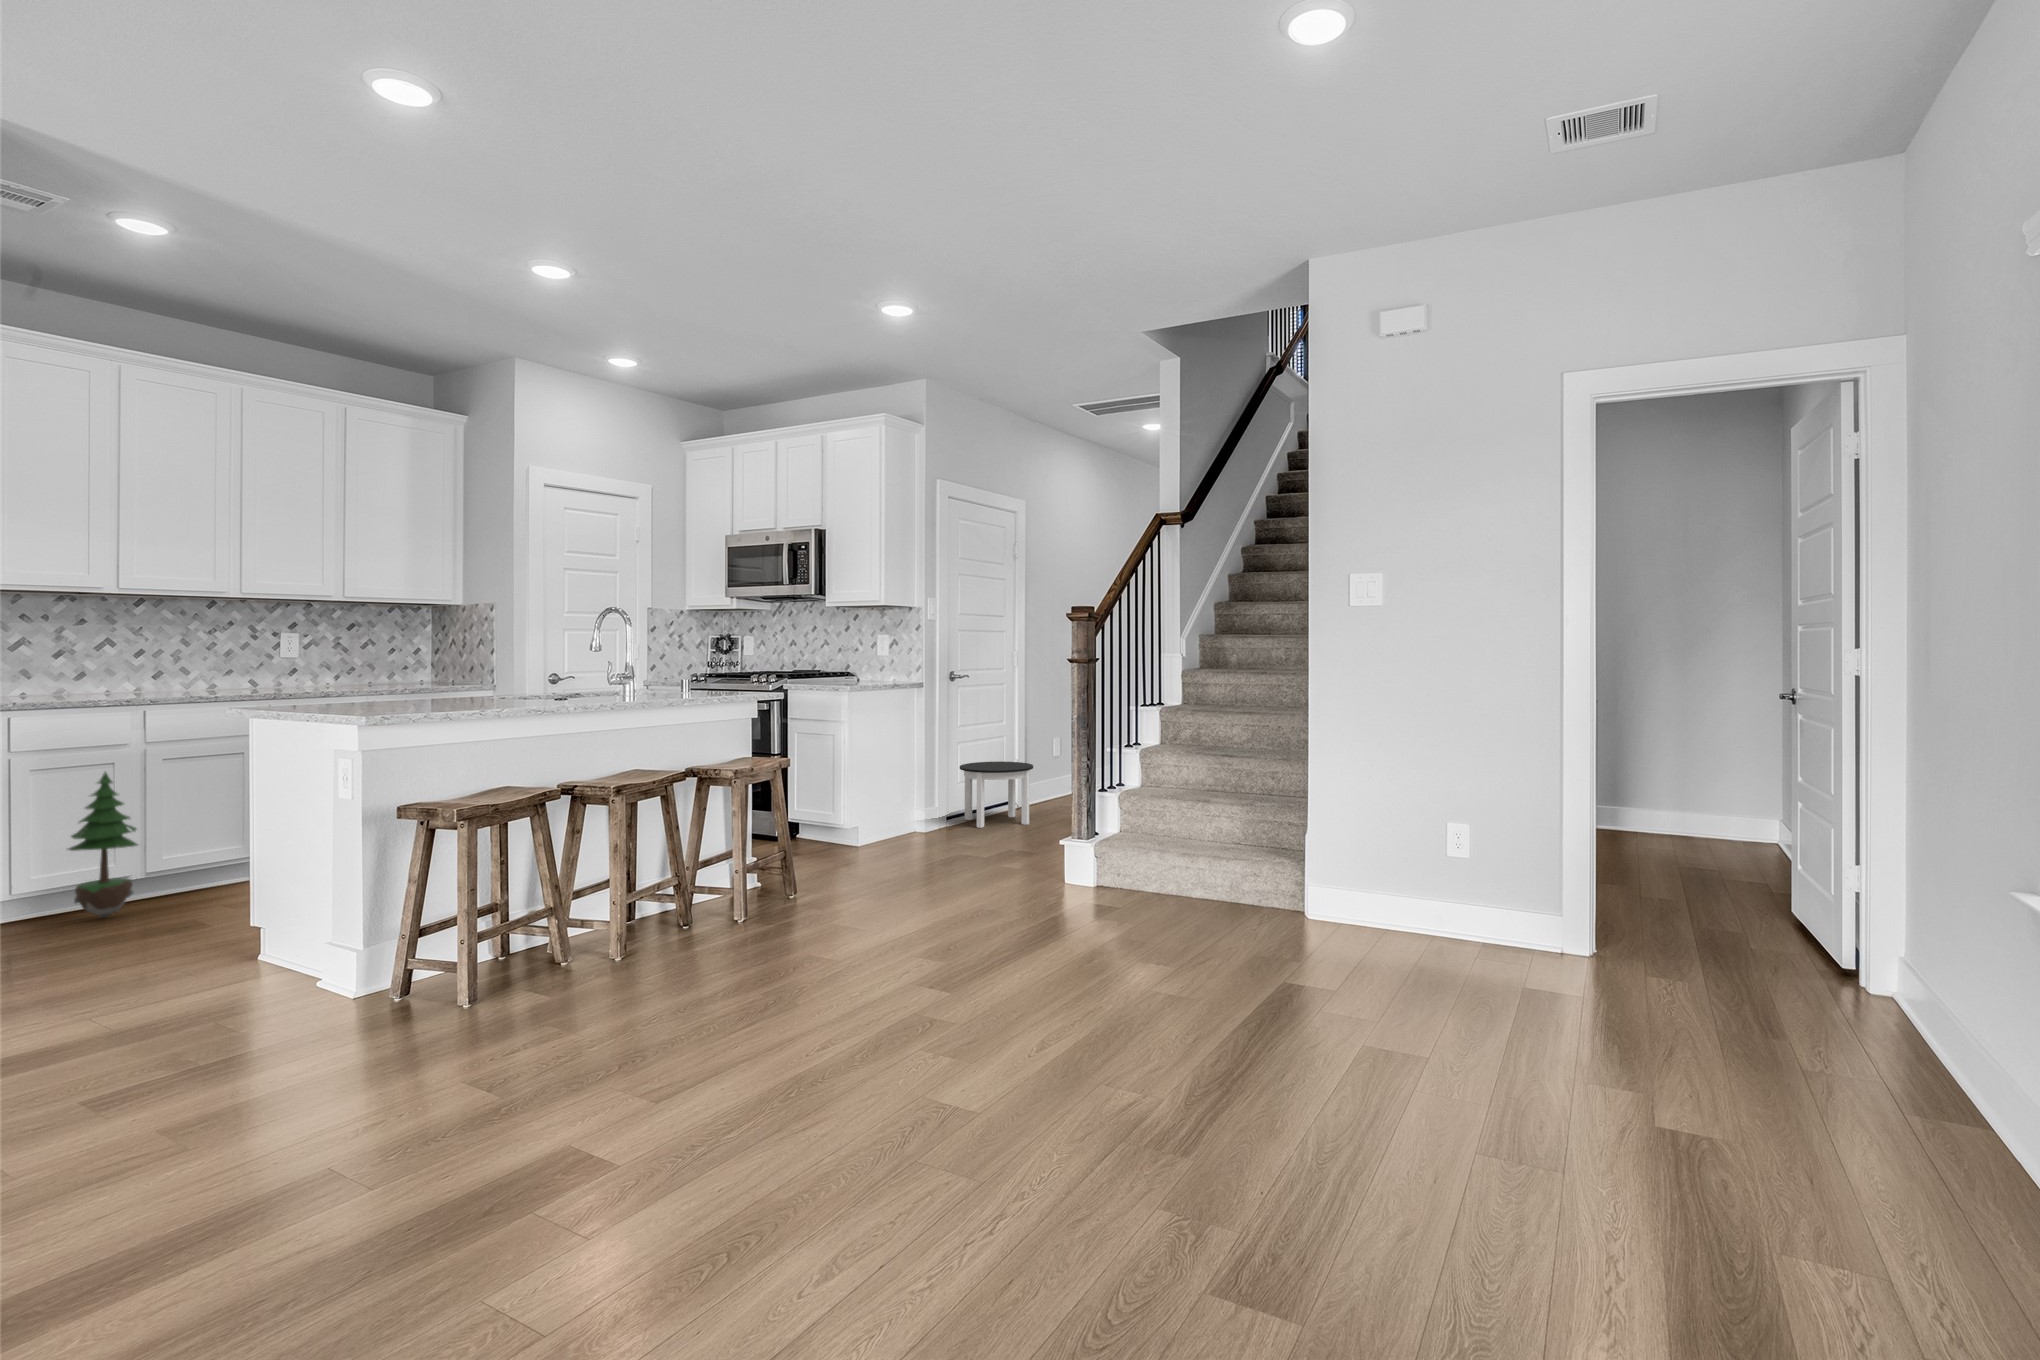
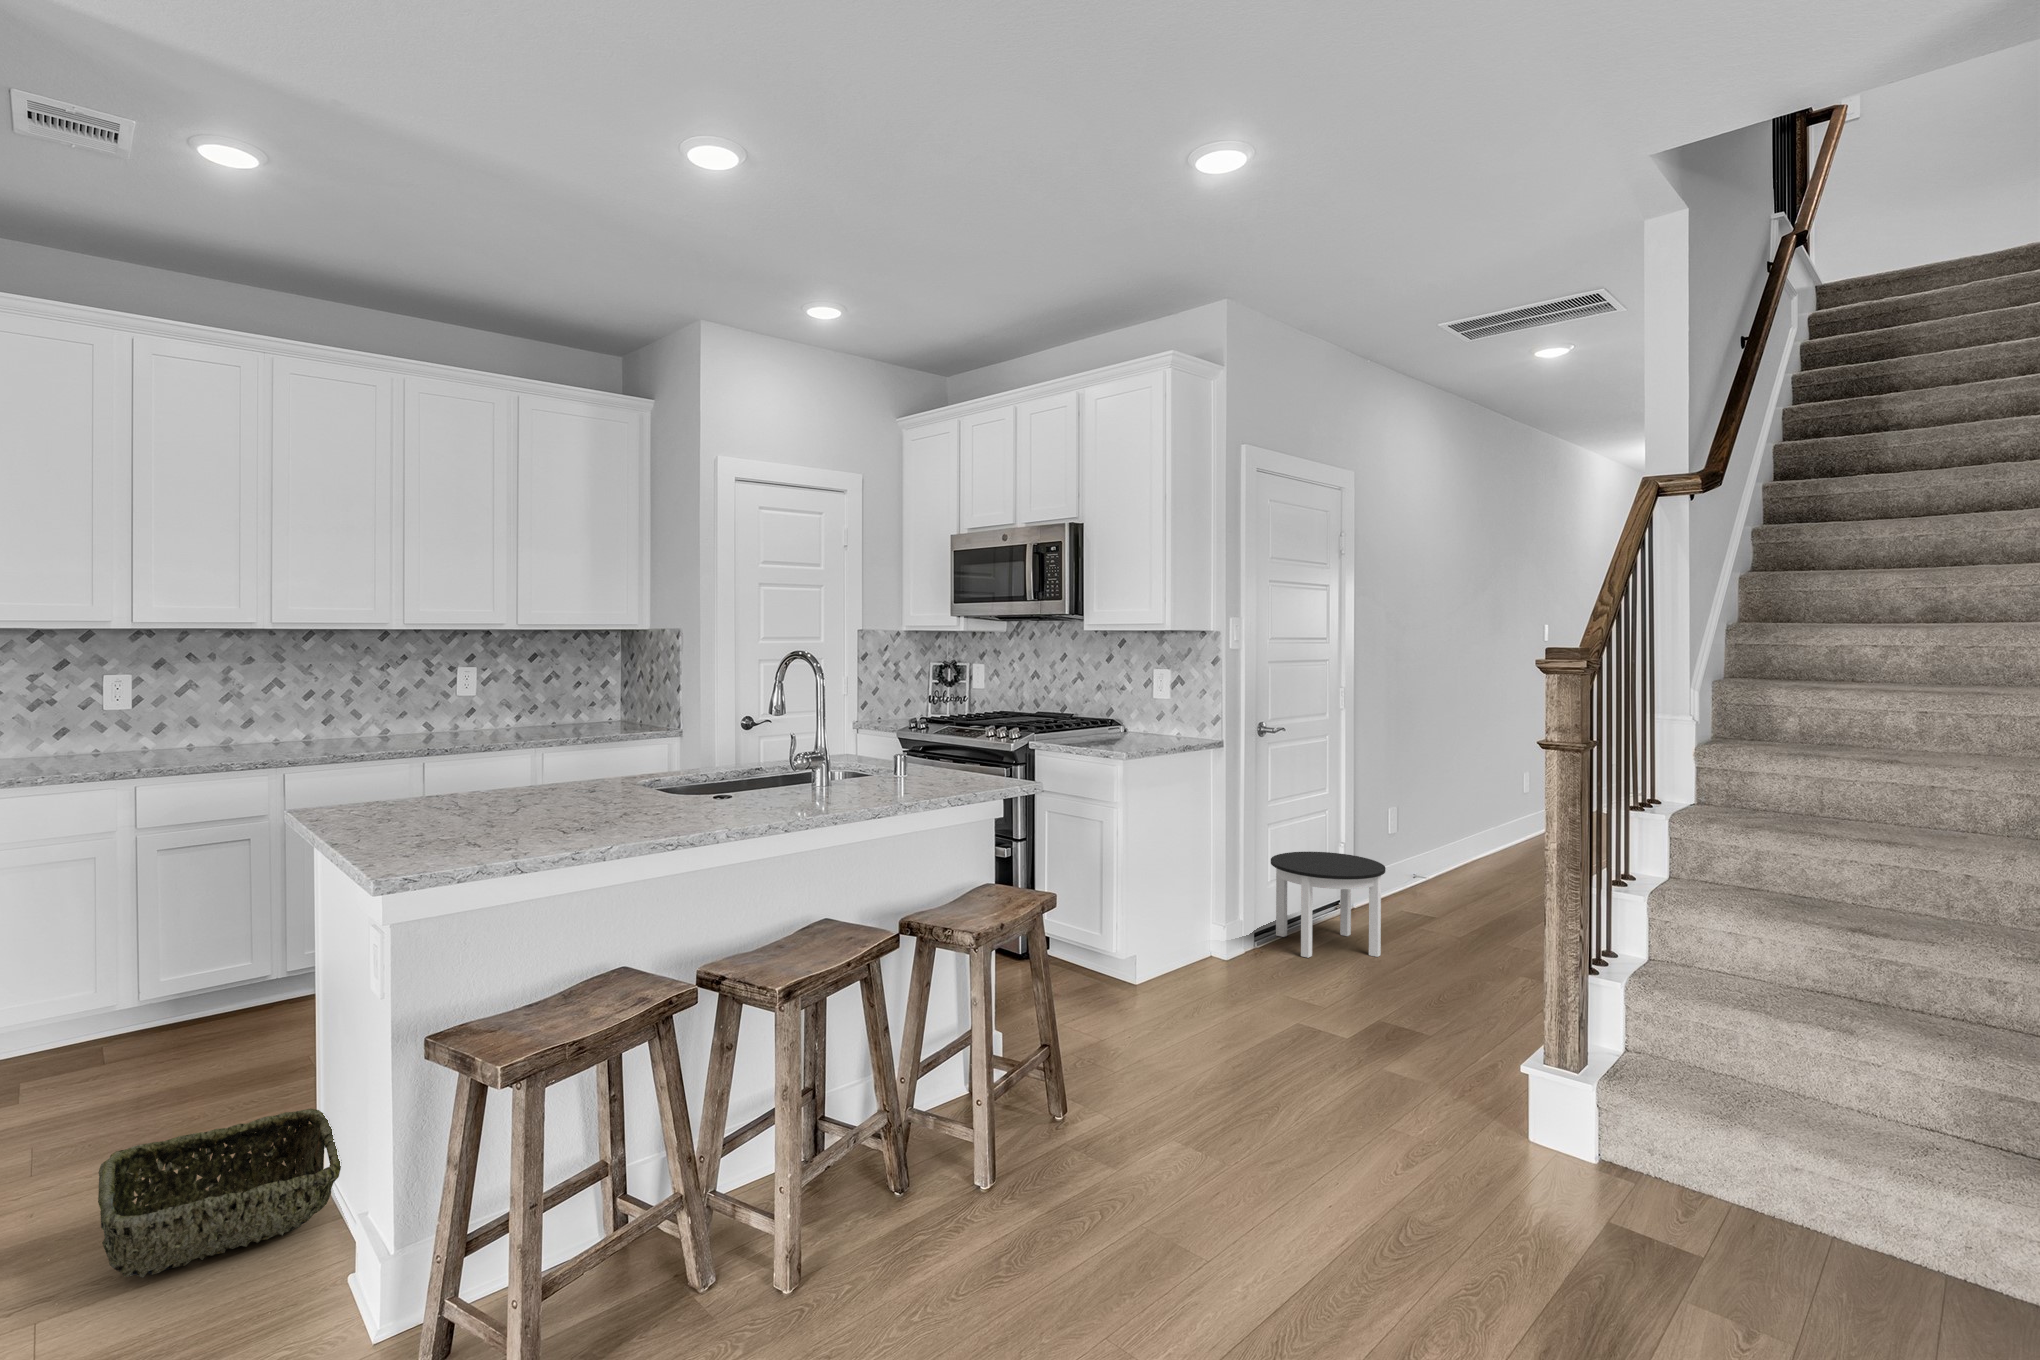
potted tree: present [67,772,138,918] -> none [199,850,277,1031]
woven basket: none [96,914,286,1007] -> present [98,1109,341,1278]

